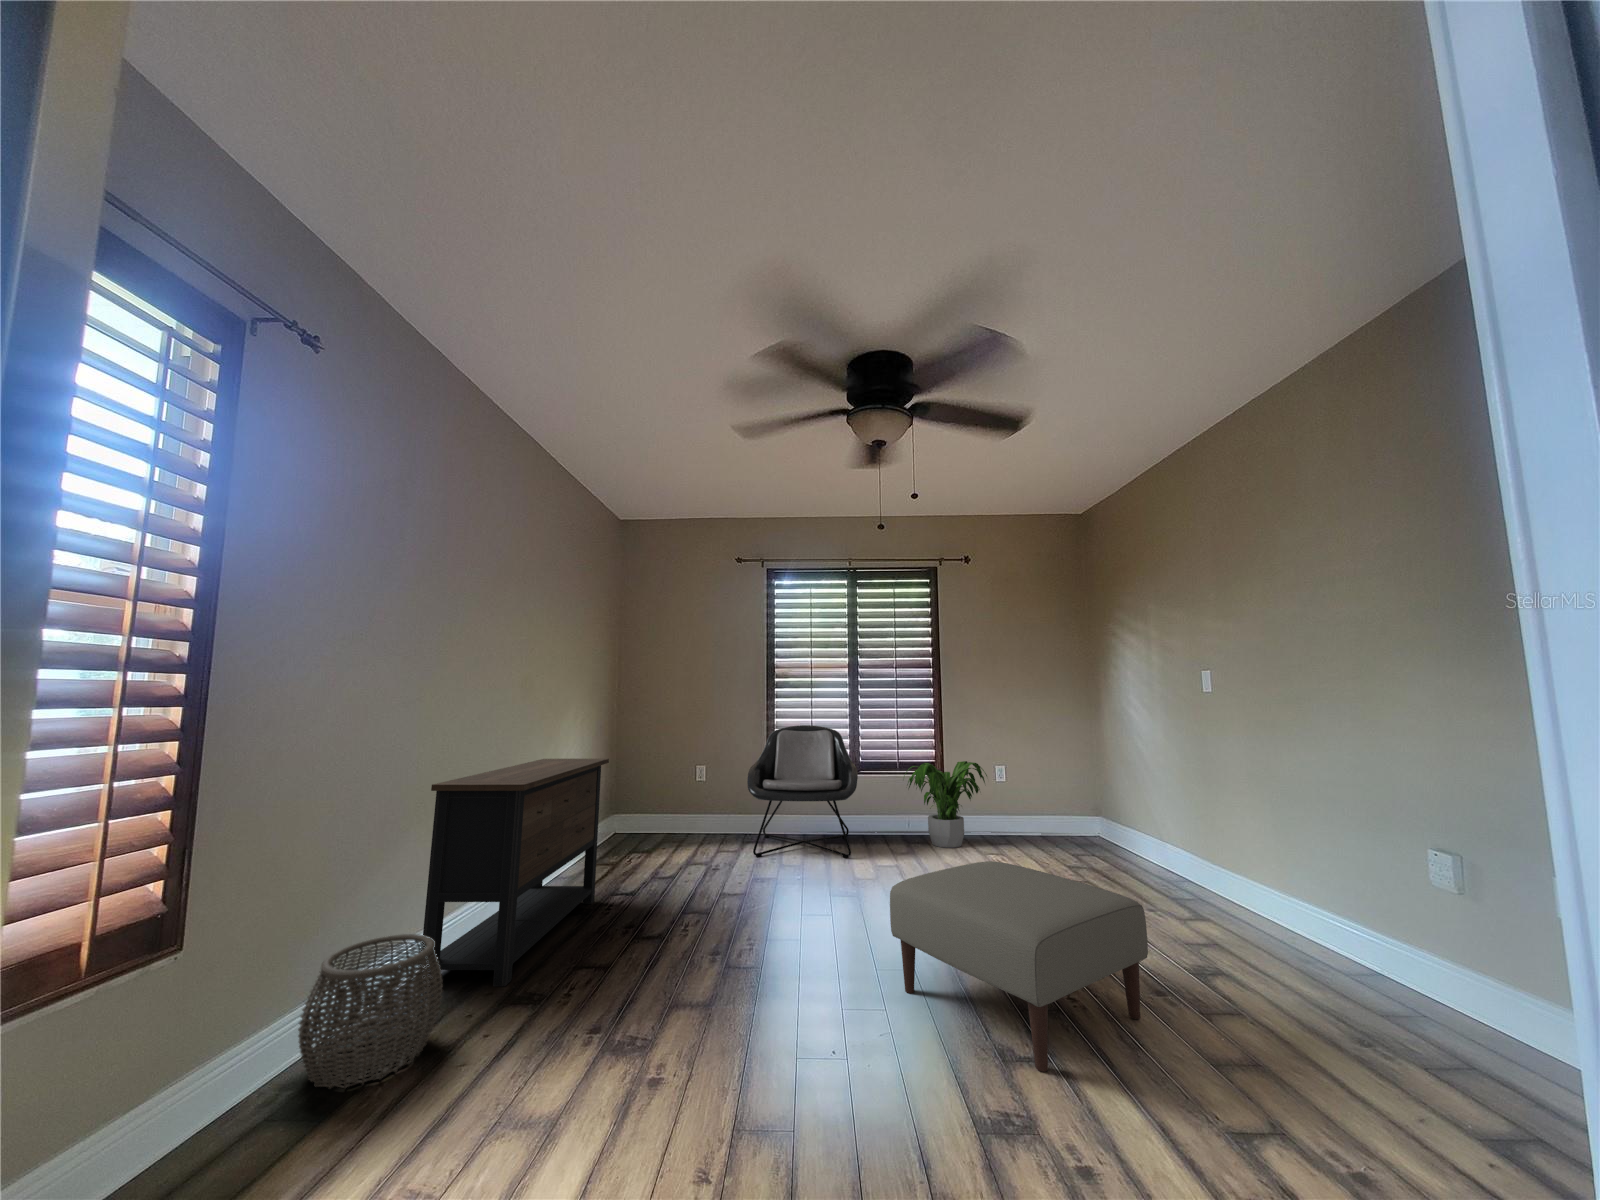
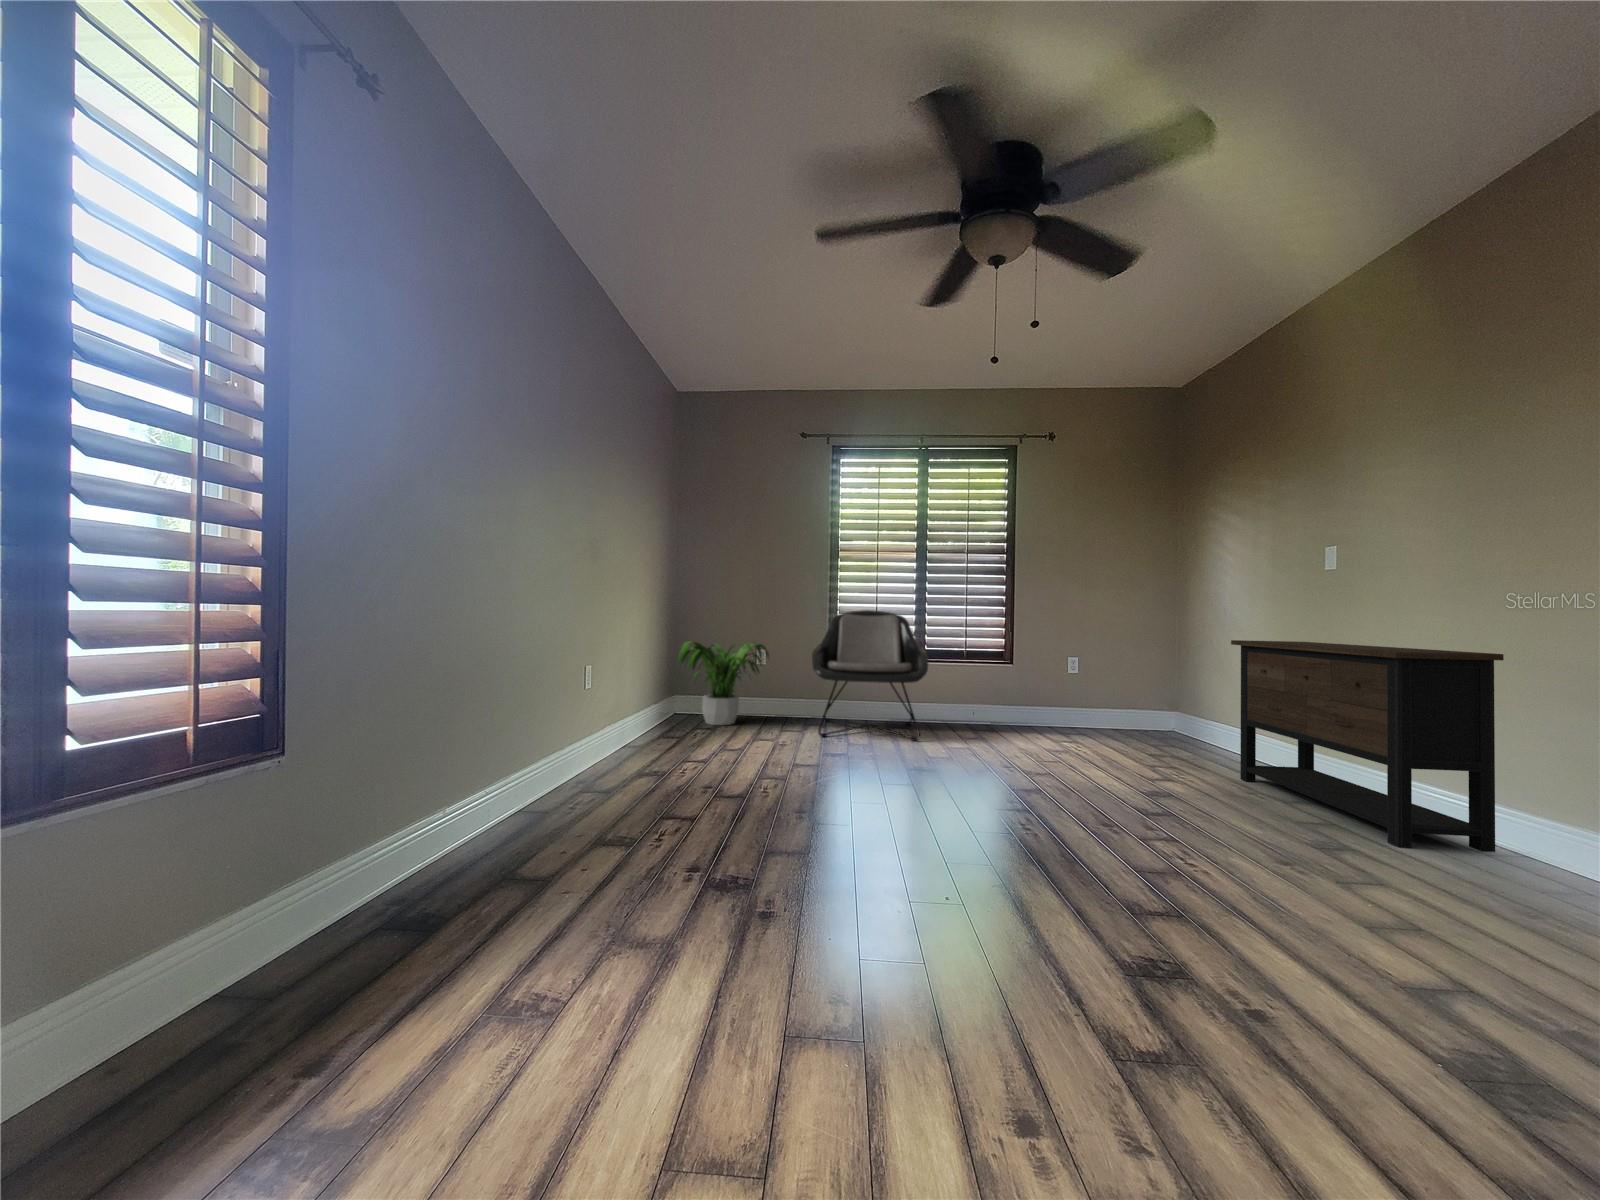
dresser: present [421,759,609,986] -> present [1231,640,1504,852]
potted plant: present [904,761,987,848] -> present [678,642,769,725]
ottoman: present [890,861,1148,1072] -> none [996,731,1290,926]
woven basket: present [298,934,443,1089] -> none [402,770,540,905]

